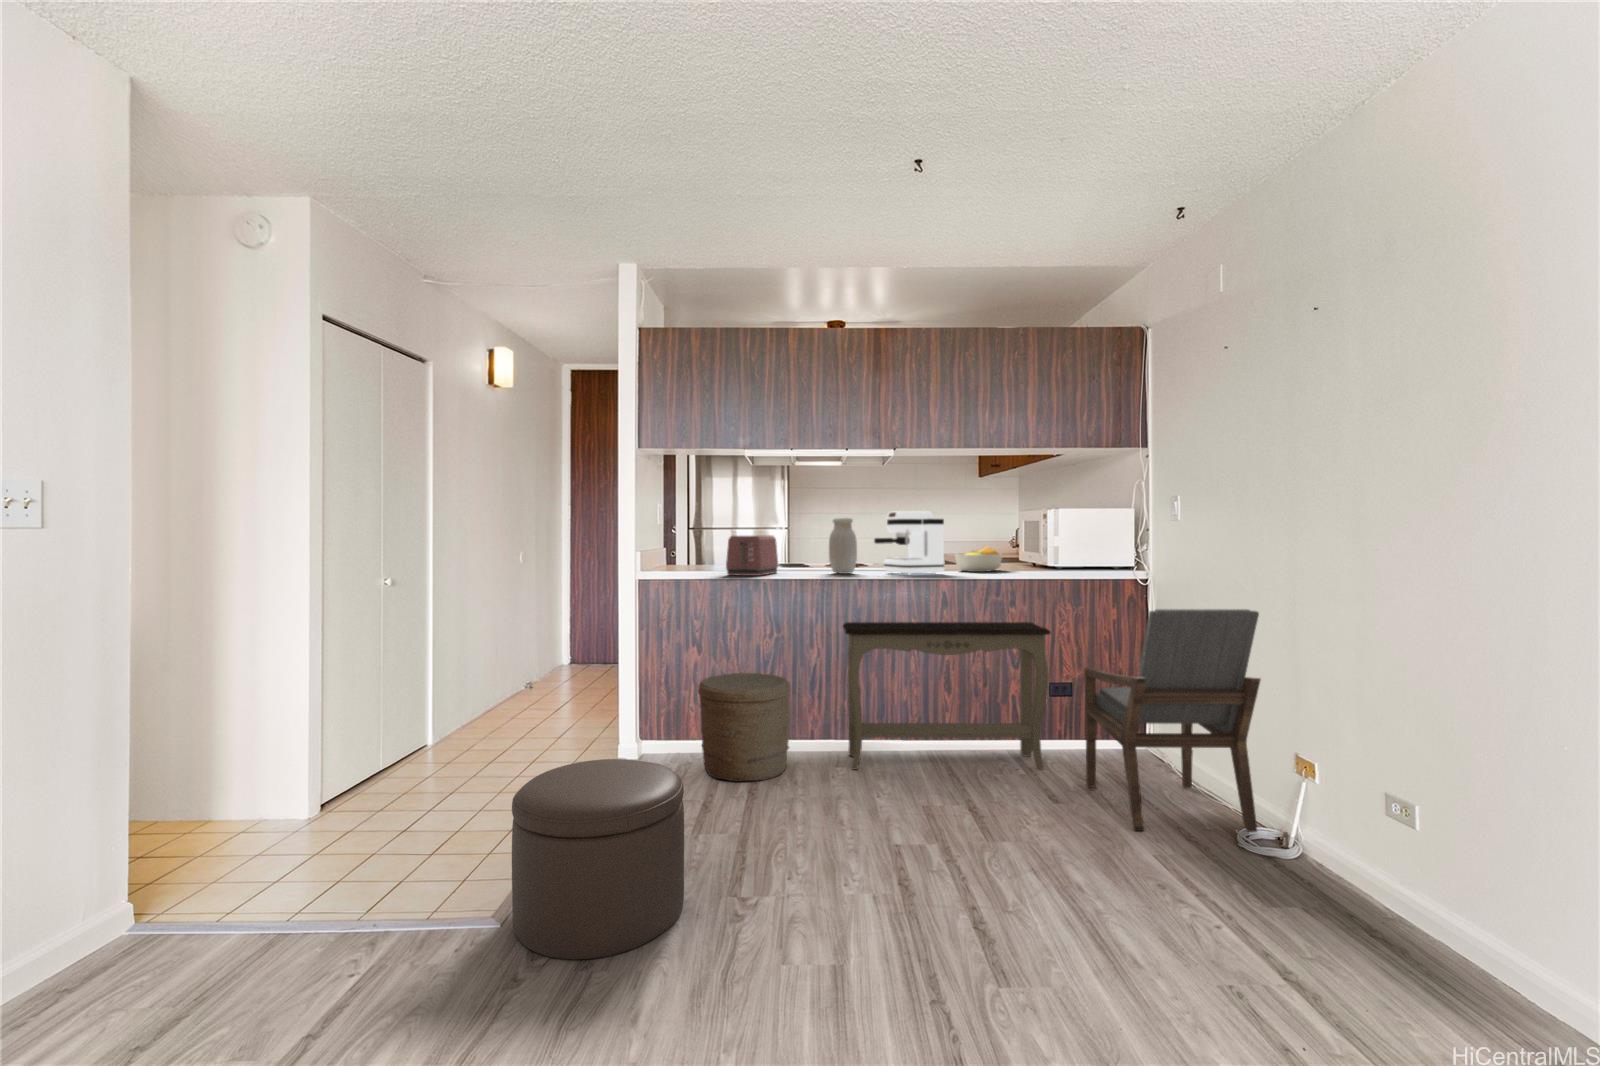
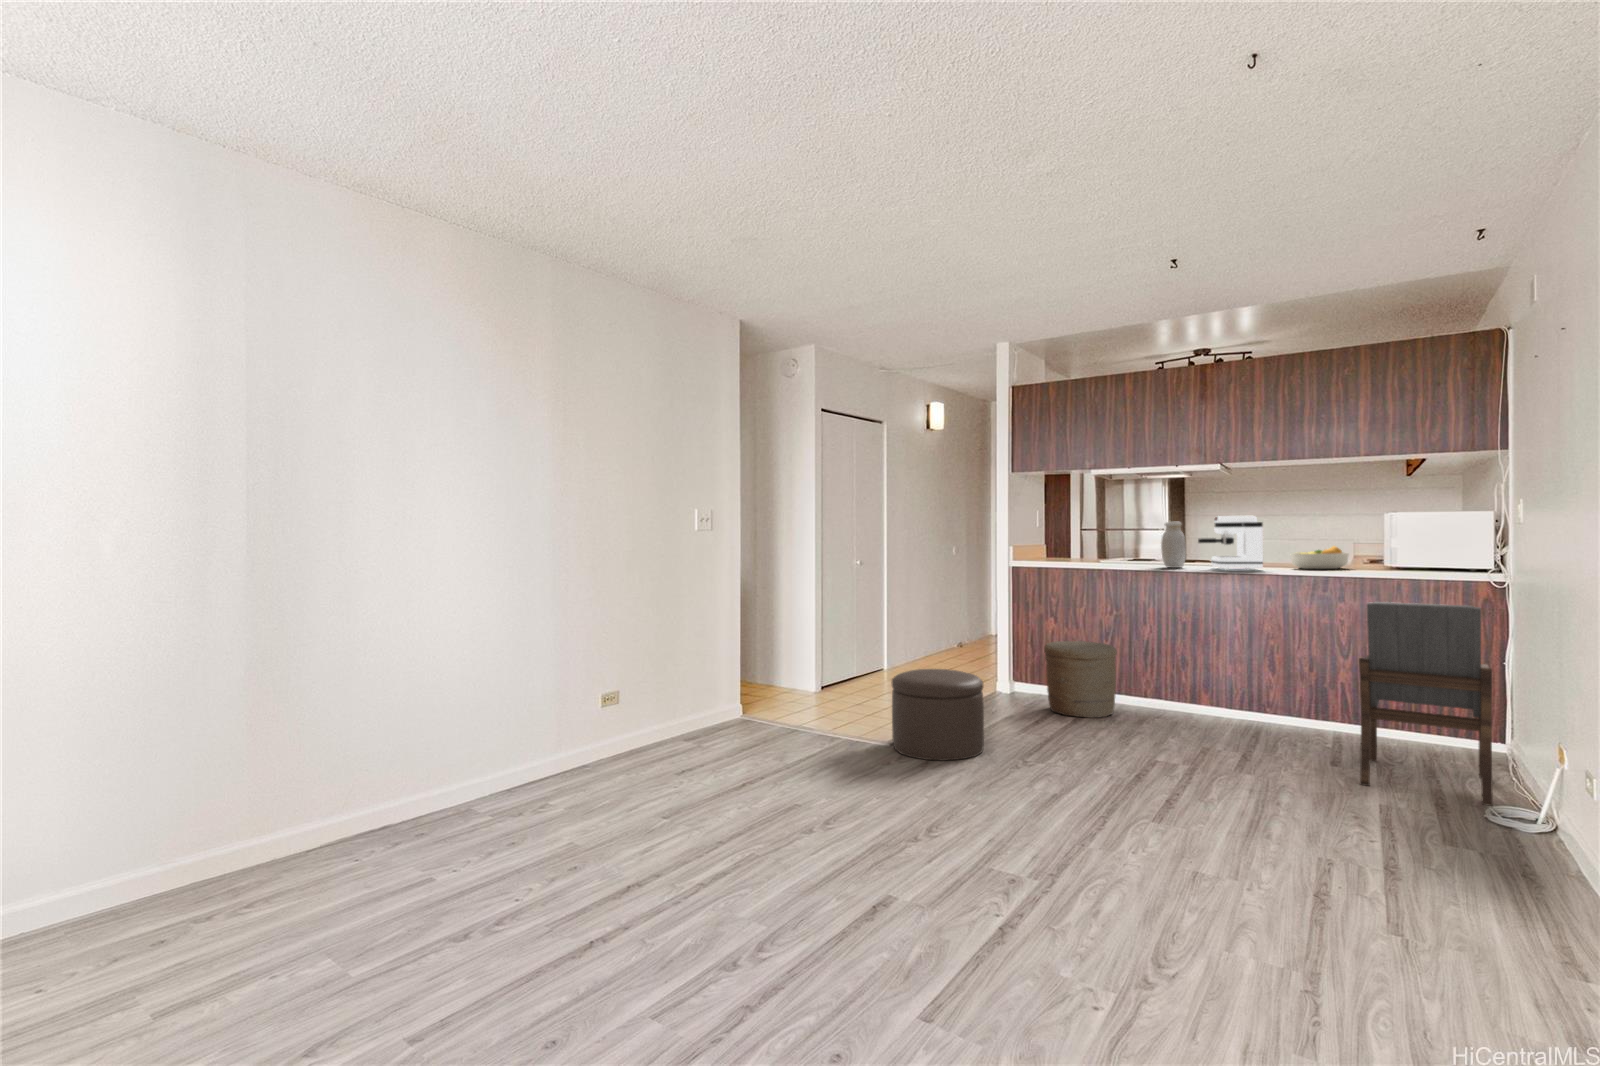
toaster: present [726,536,778,576] -> none [1072,536,1122,568]
console table: present [843,622,1050,770] -> none [1158,607,1359,747]

